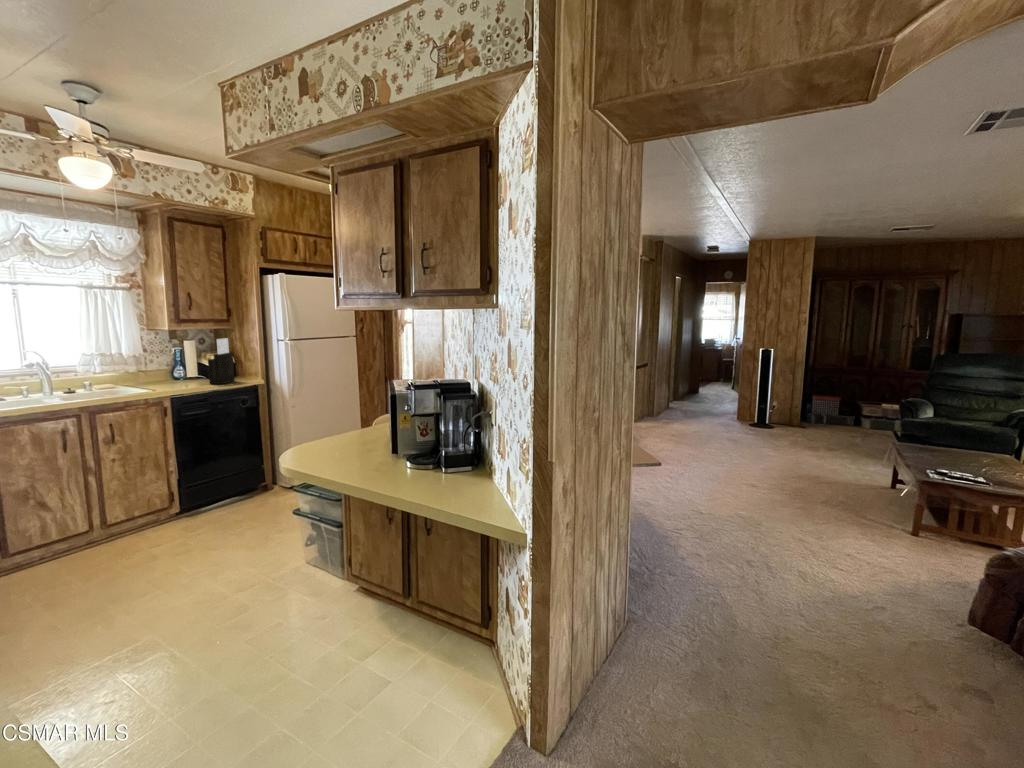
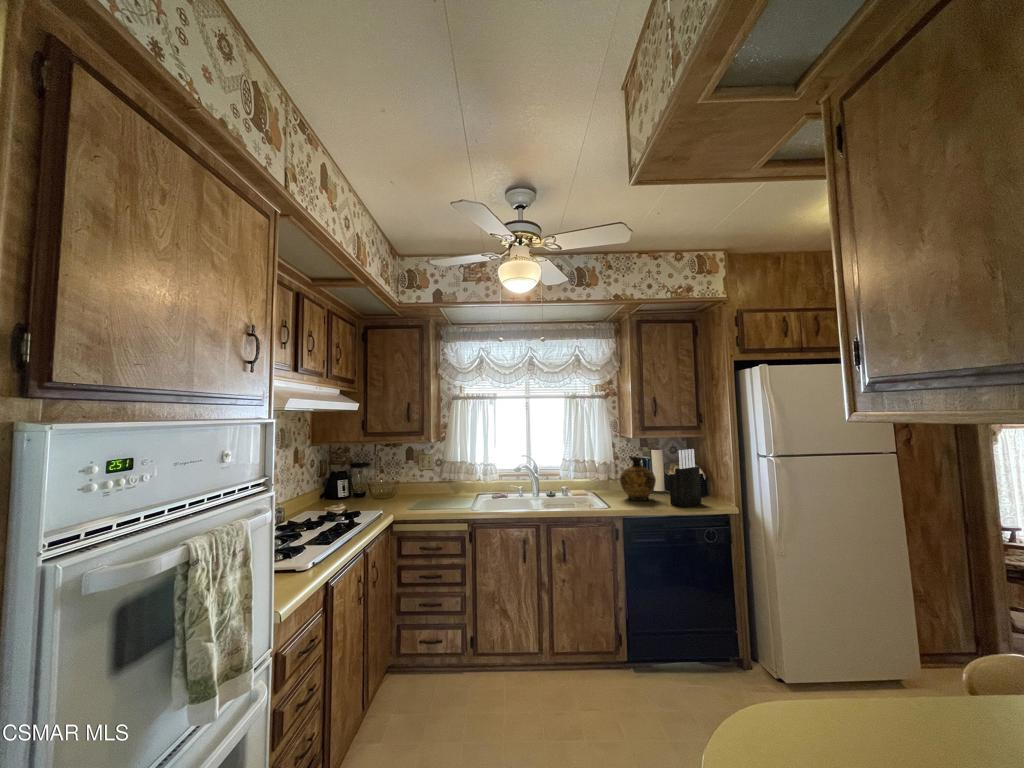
ceramic jug: none [155,346,192,385] -> present [620,456,656,500]

